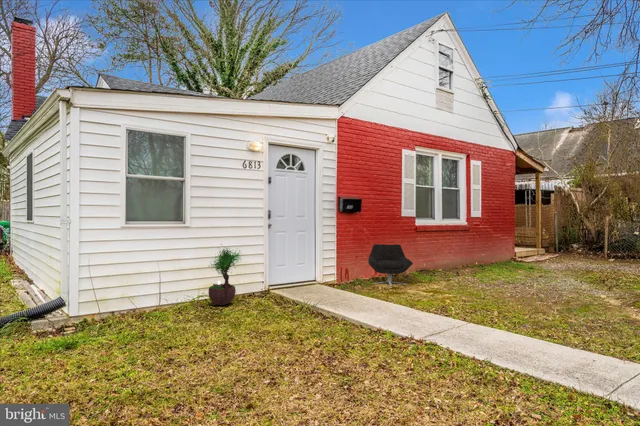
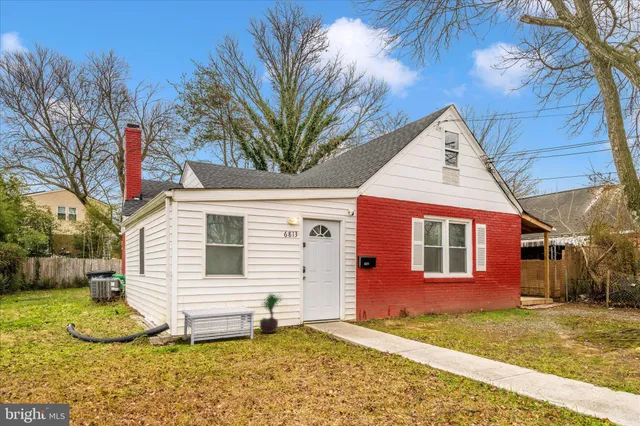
lounge chair: present [368,244,413,286] -> none [380,292,415,325]
storage bench: none [86,269,203,333] -> present [182,306,255,345]

